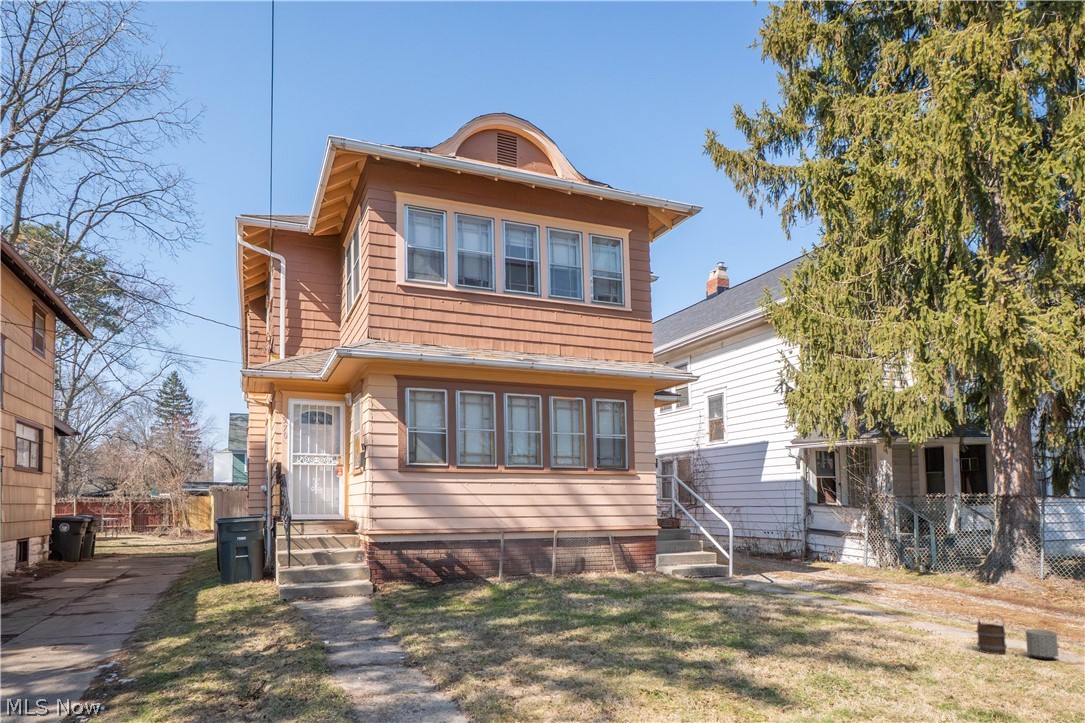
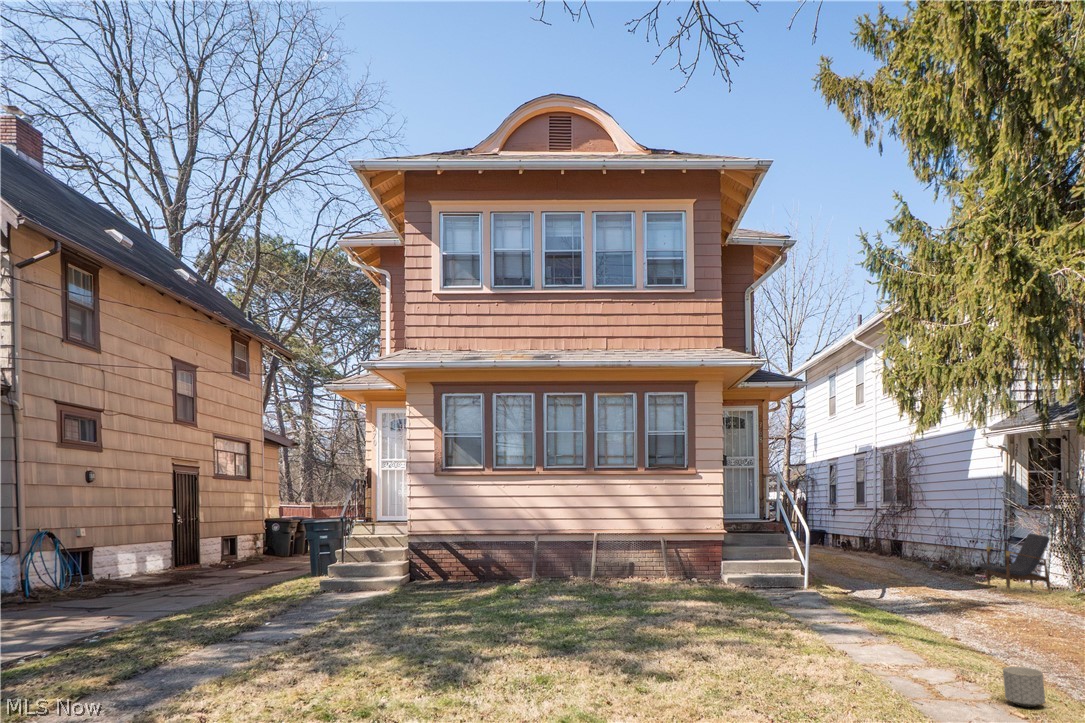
lounge chair: none [823,522,877,571] -> present [980,534,1051,593]
bucket: present [977,614,1007,654] -> none [948,644,986,696]

